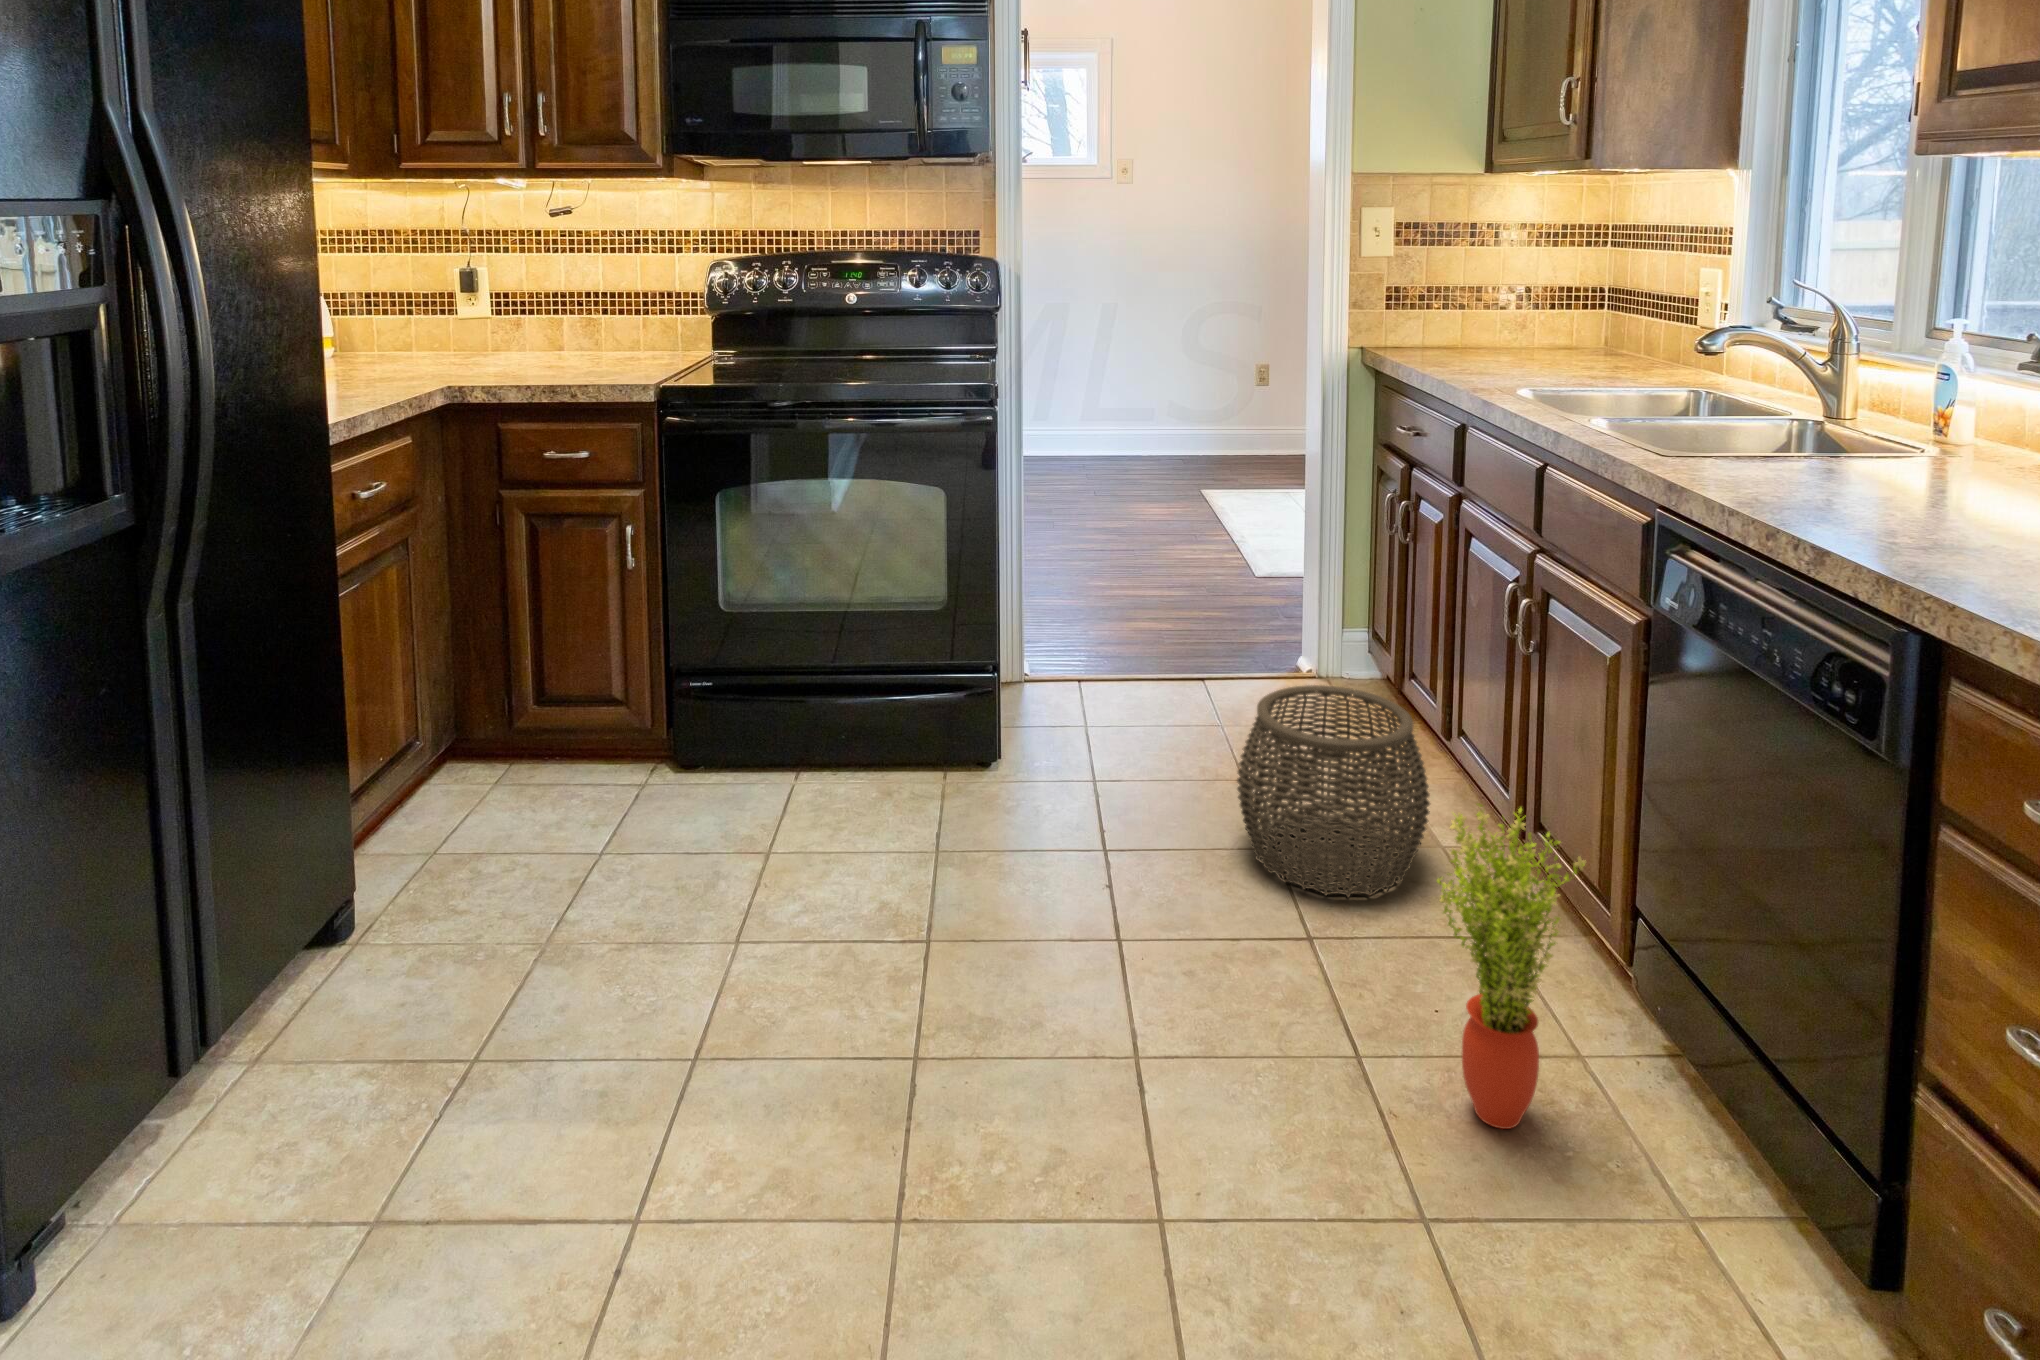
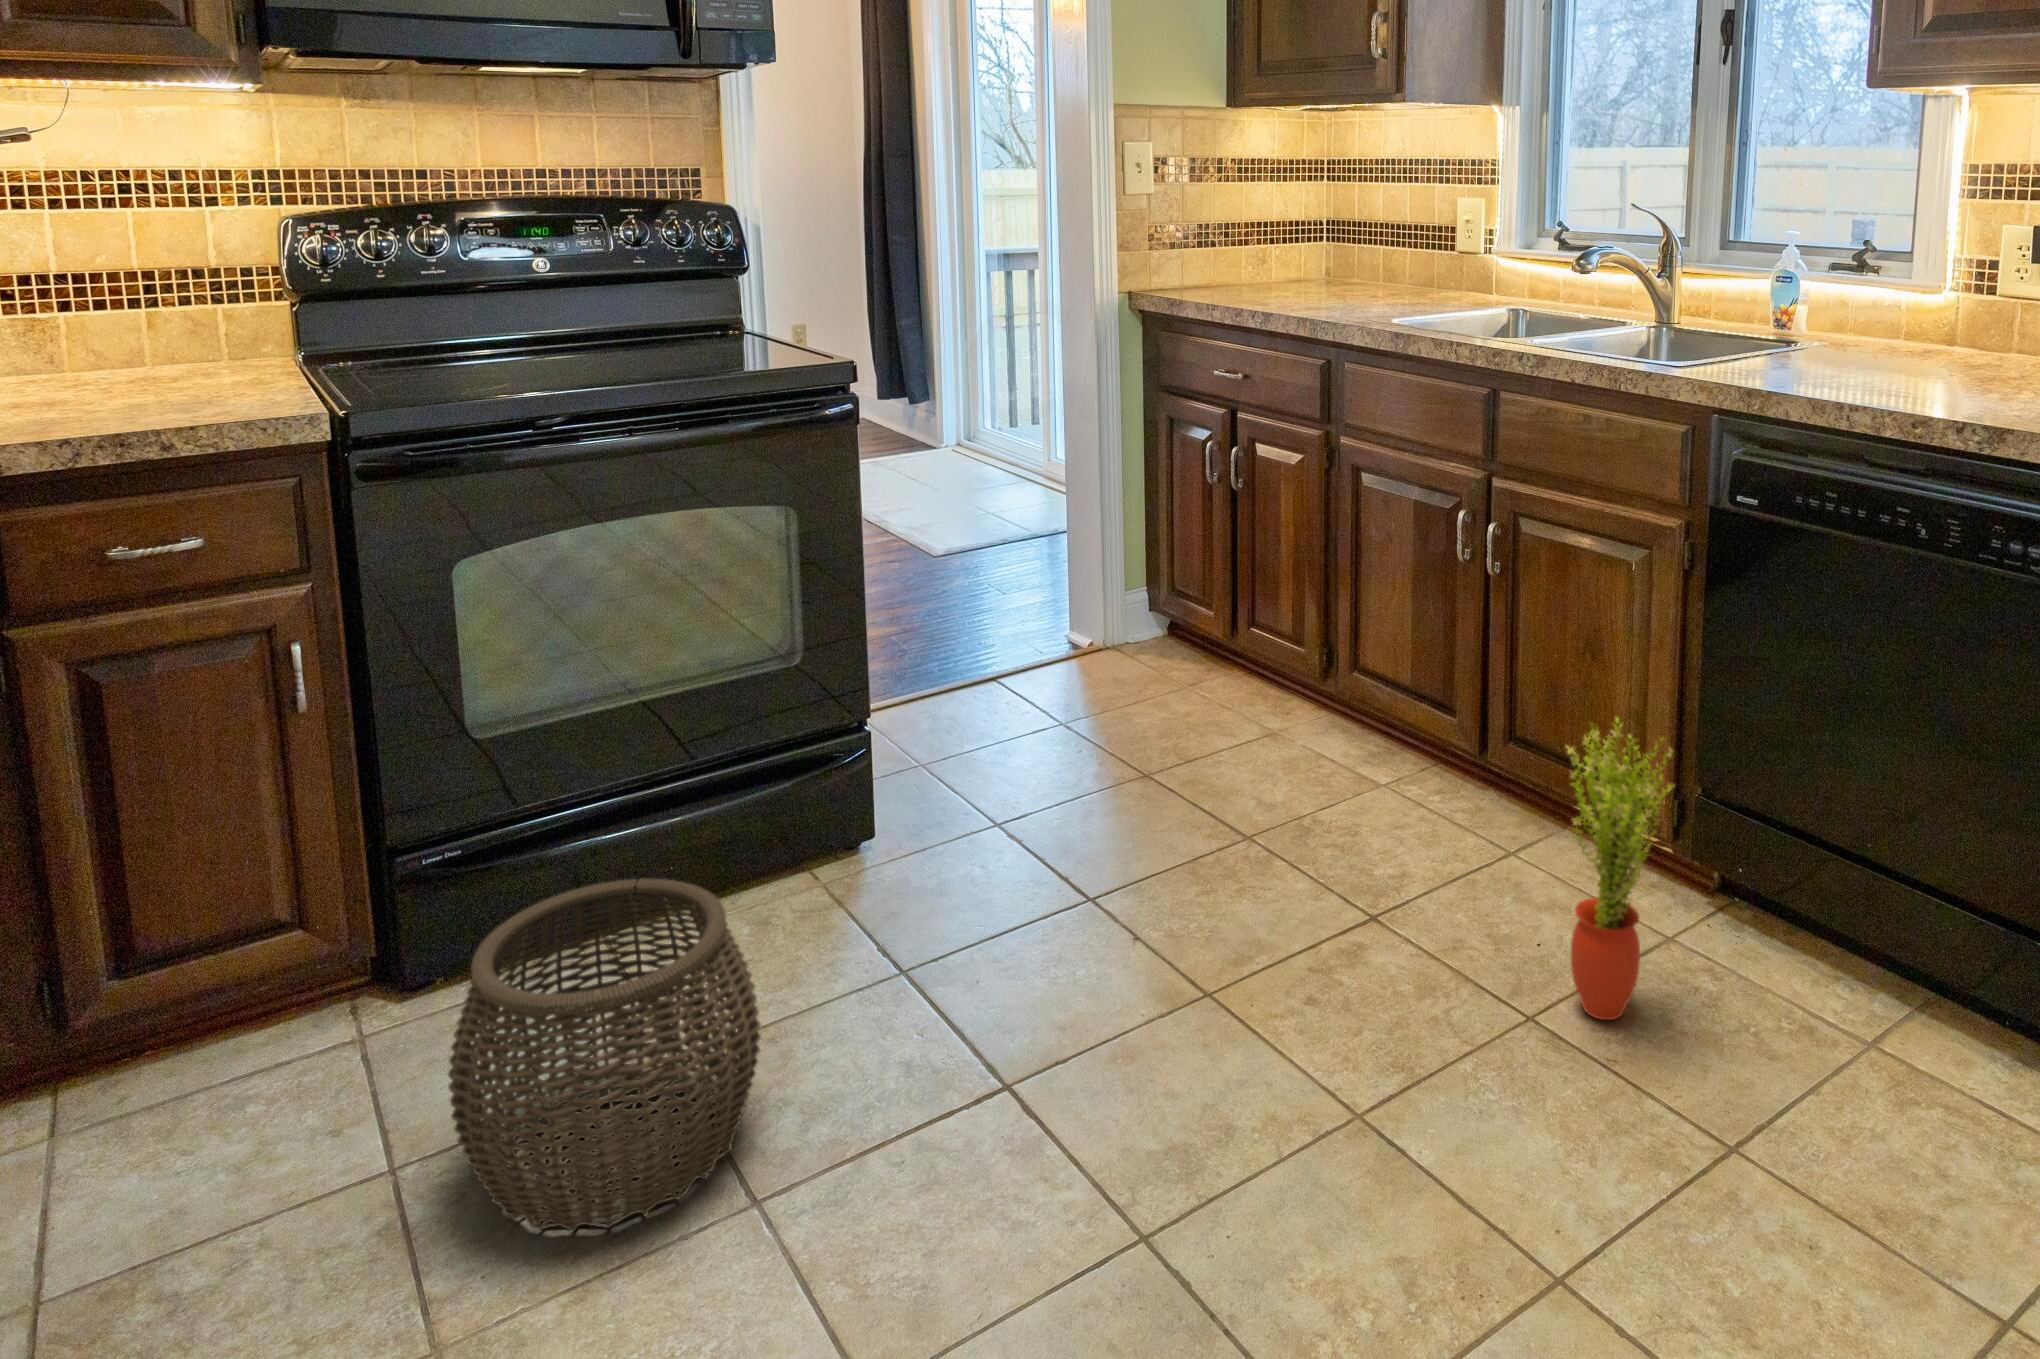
woven basket: present [1237,685,1430,897] -> present [448,879,761,1232]

